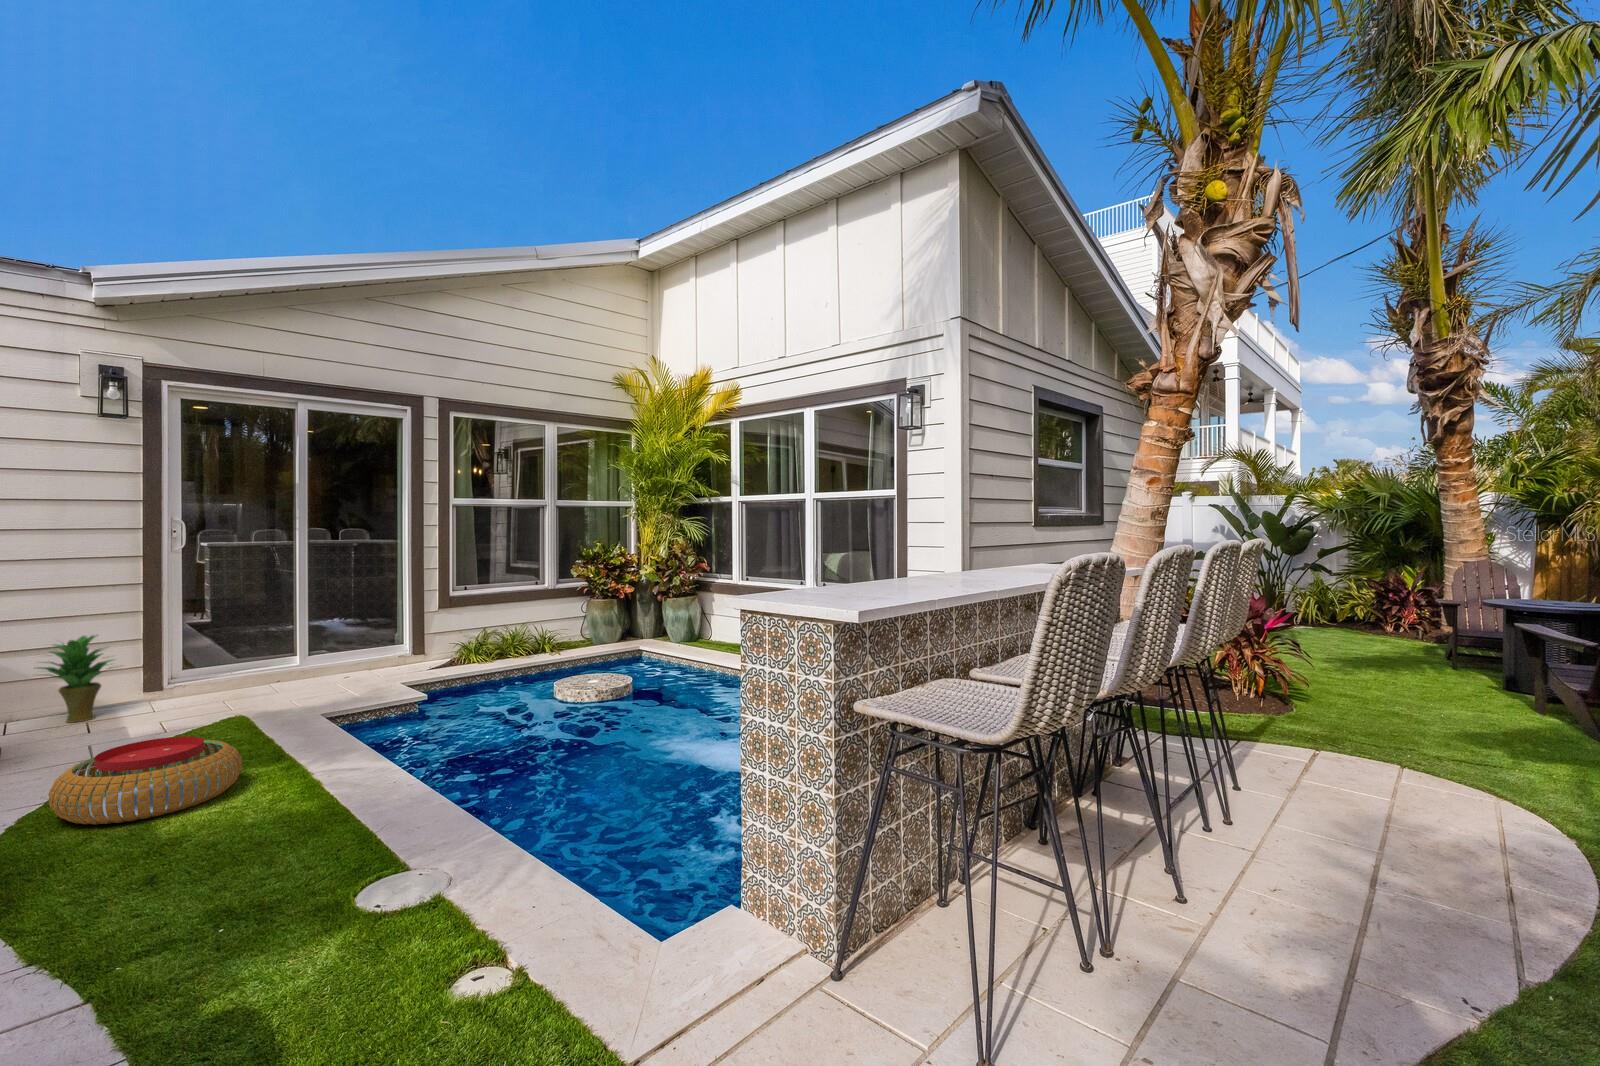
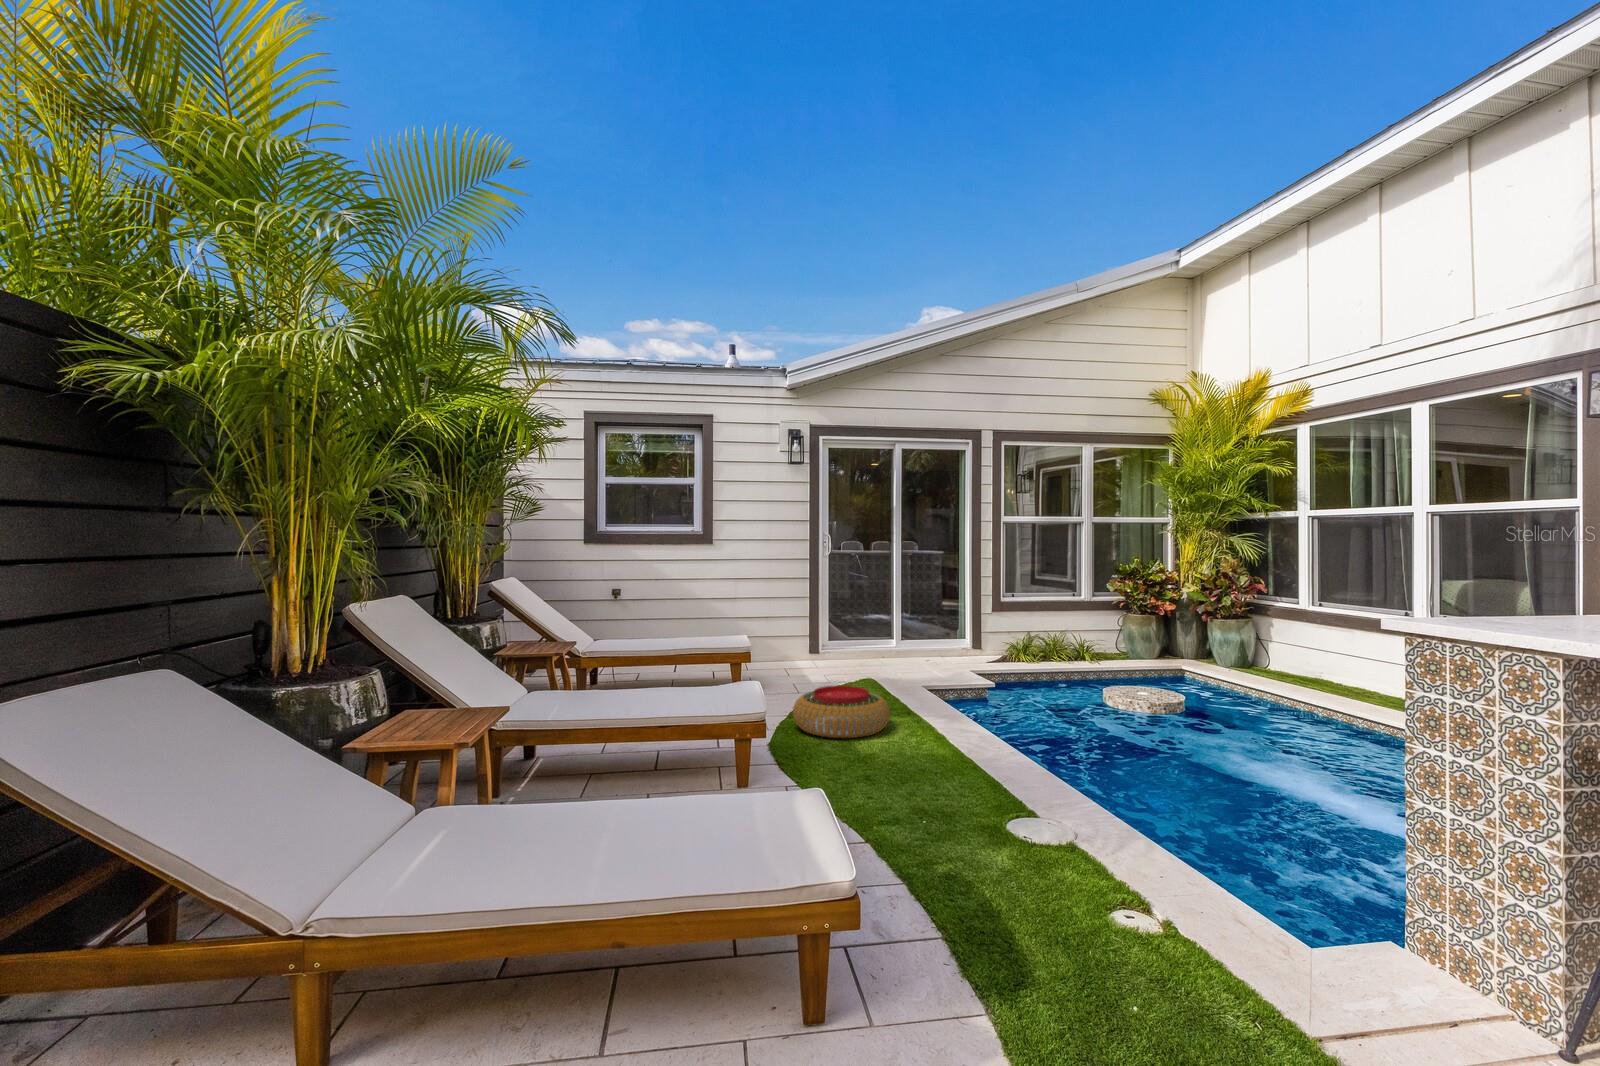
potted plant: present [37,635,122,723] -> none [758,611,801,668]

